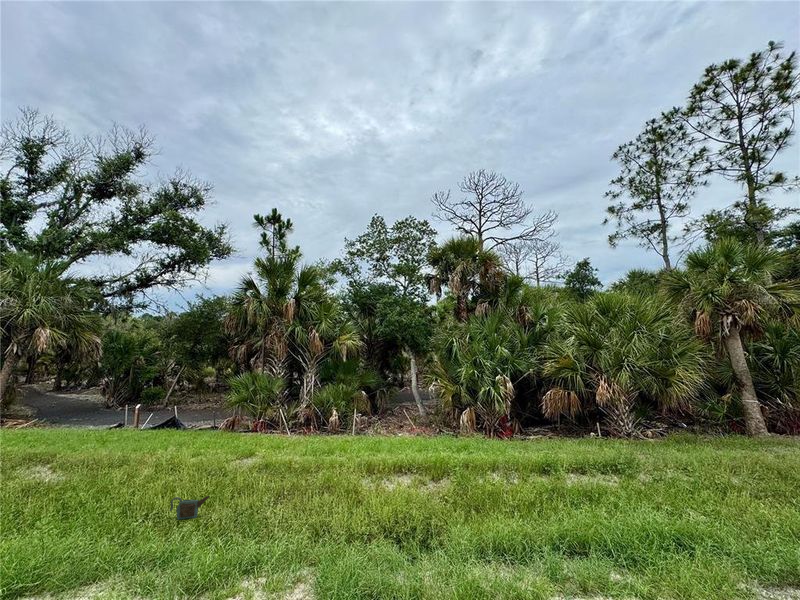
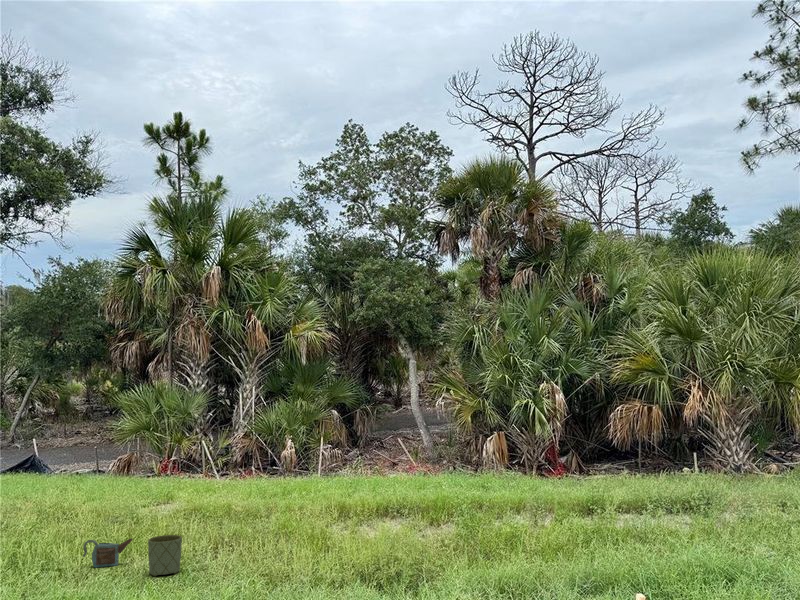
planter: none [218,495,245,531] -> present [148,535,182,576]

